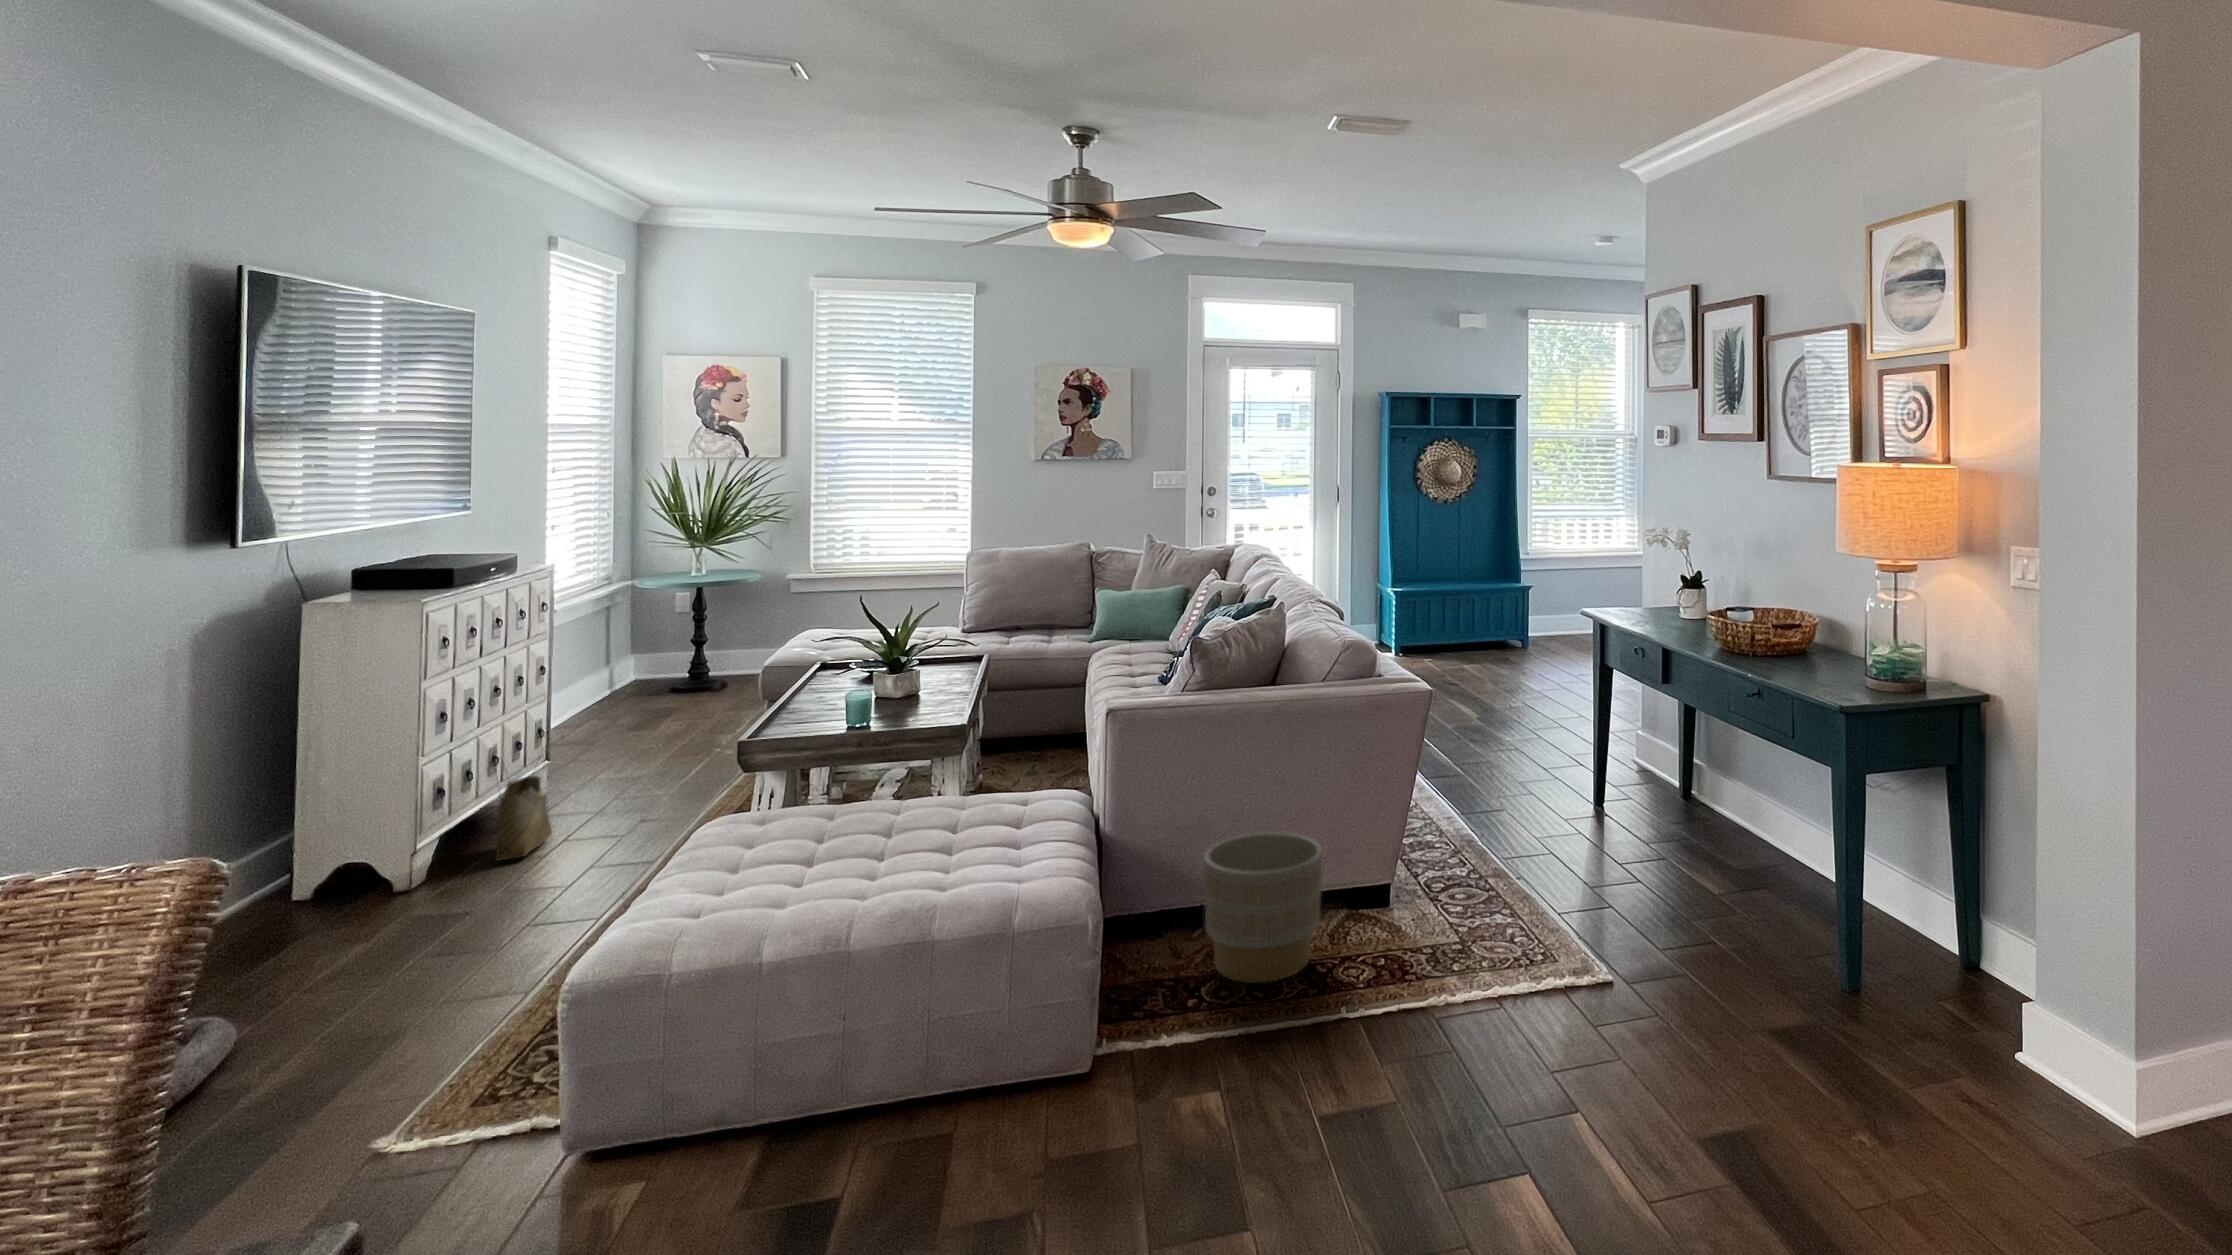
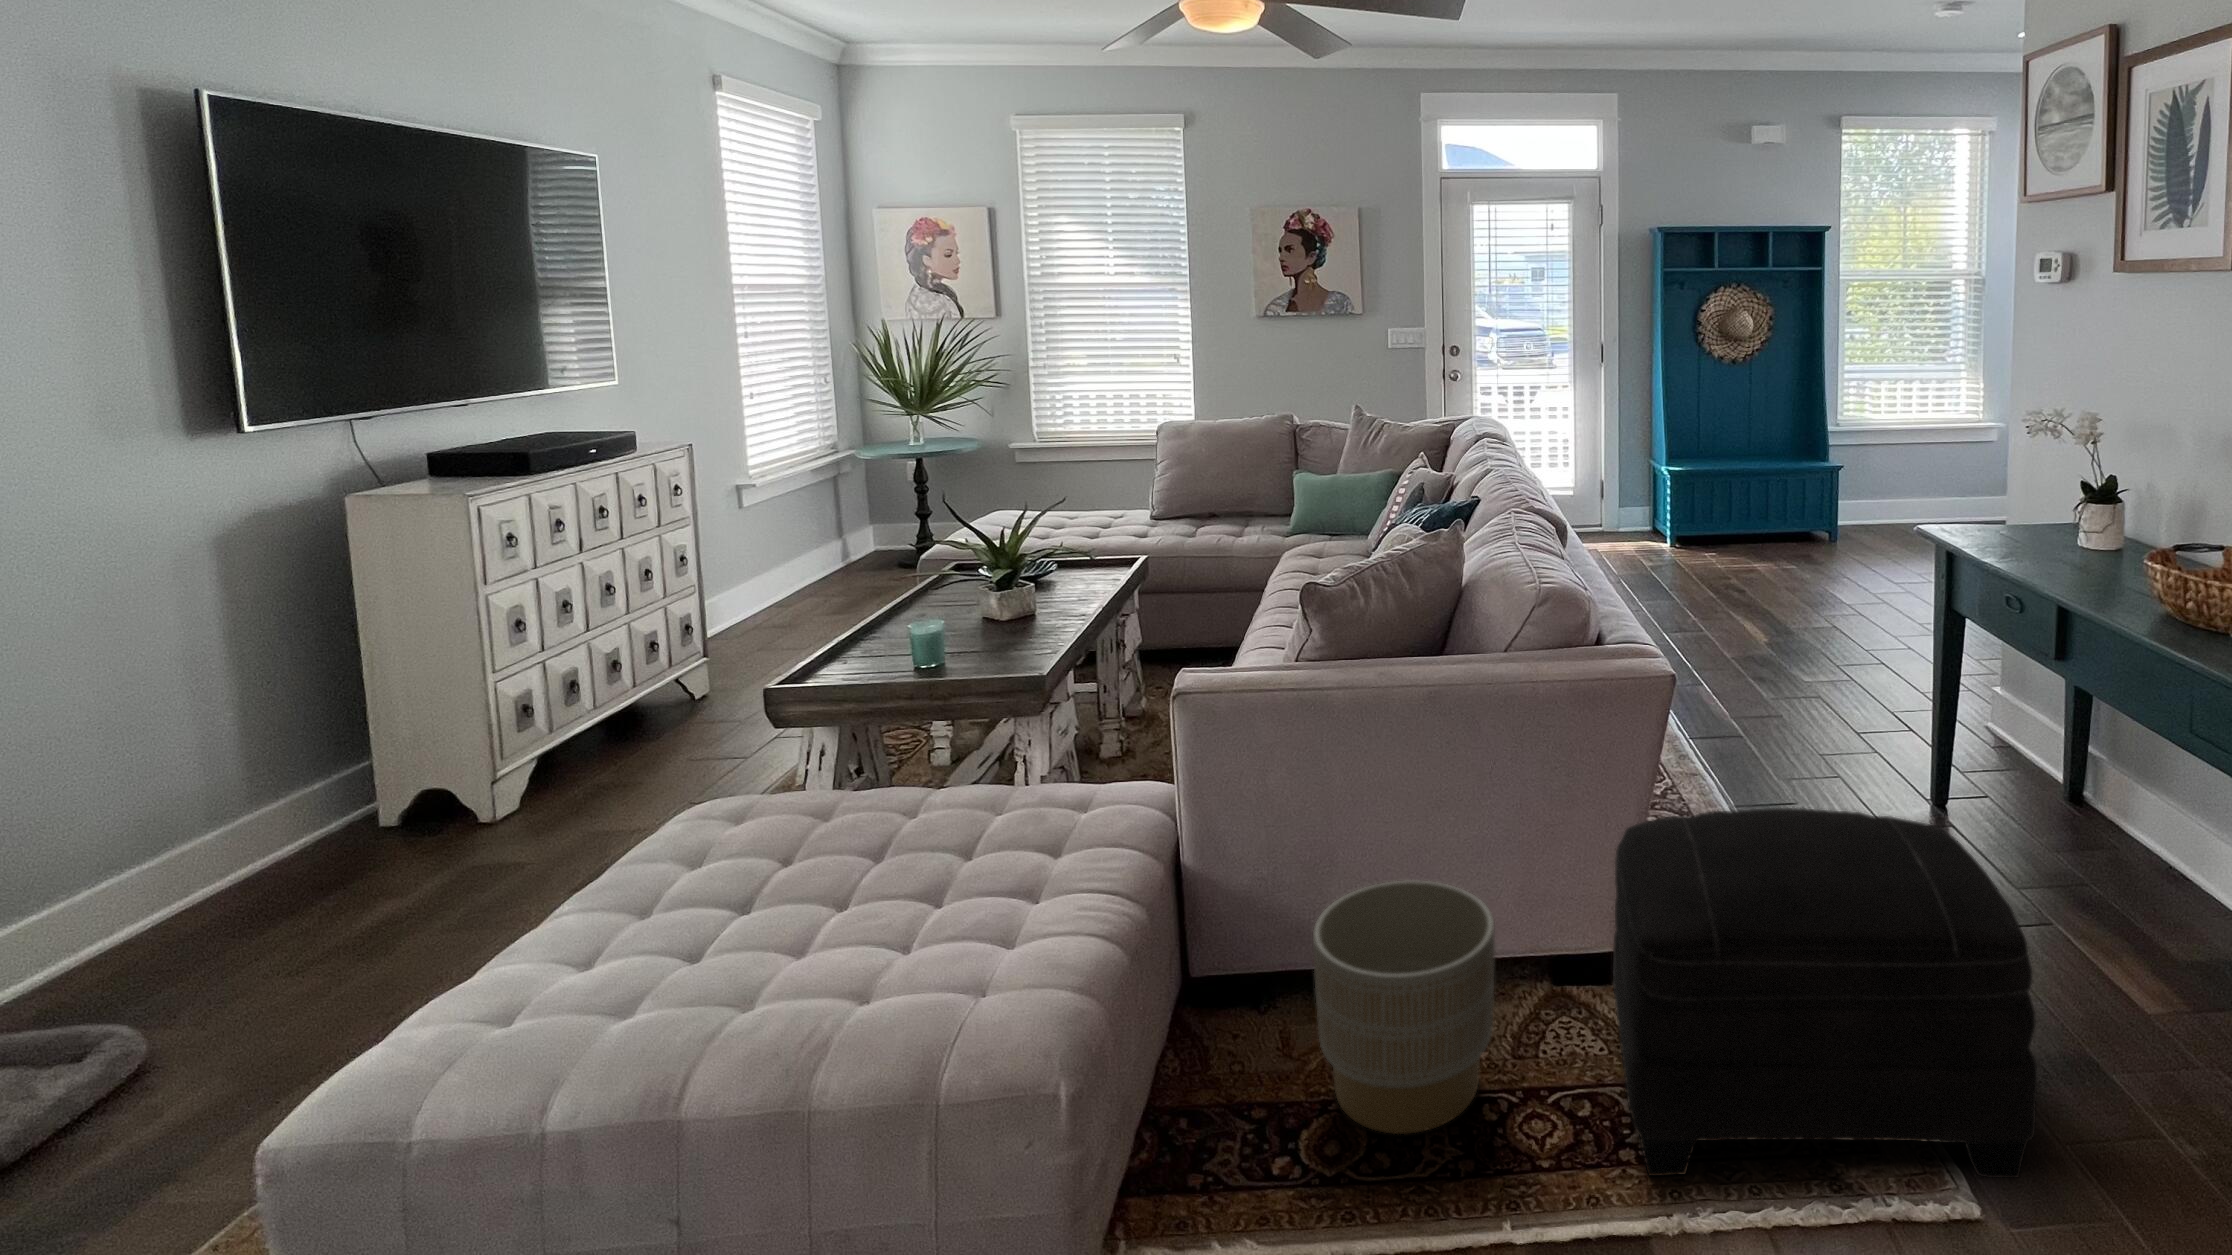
woven basket: present [494,751,552,861] -> none [591,655,674,785]
ottoman: none [1392,769,1641,984] -> present [1613,808,2037,1178]

